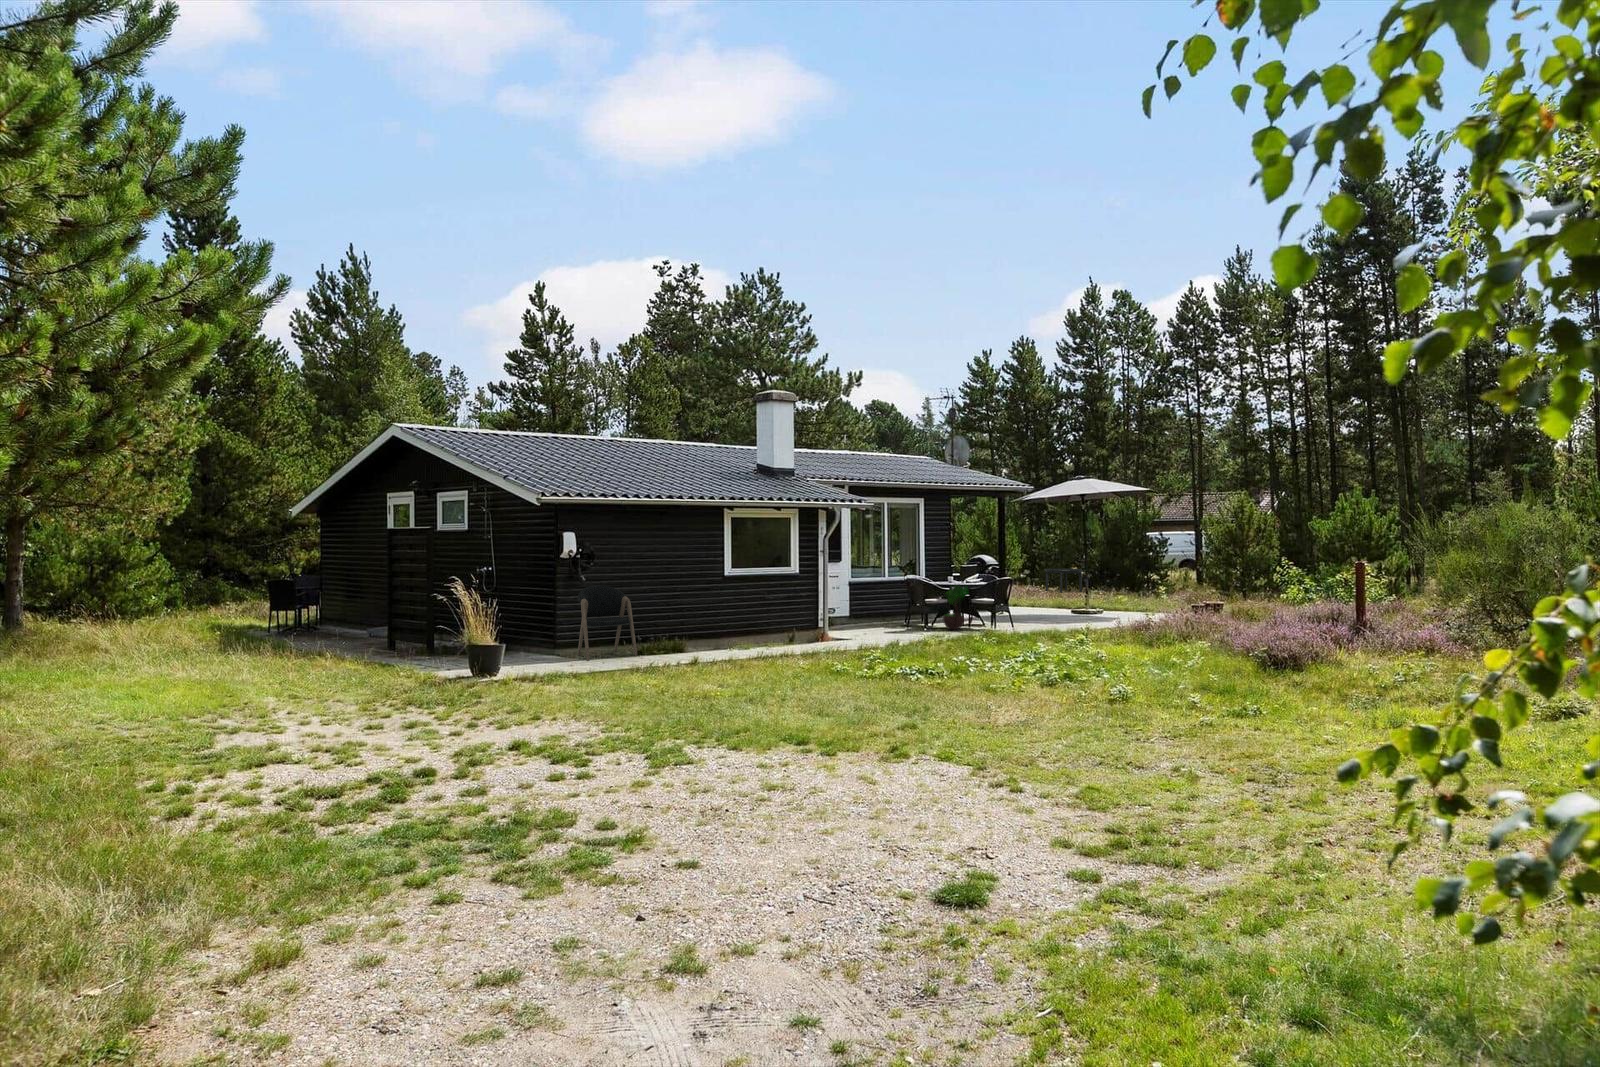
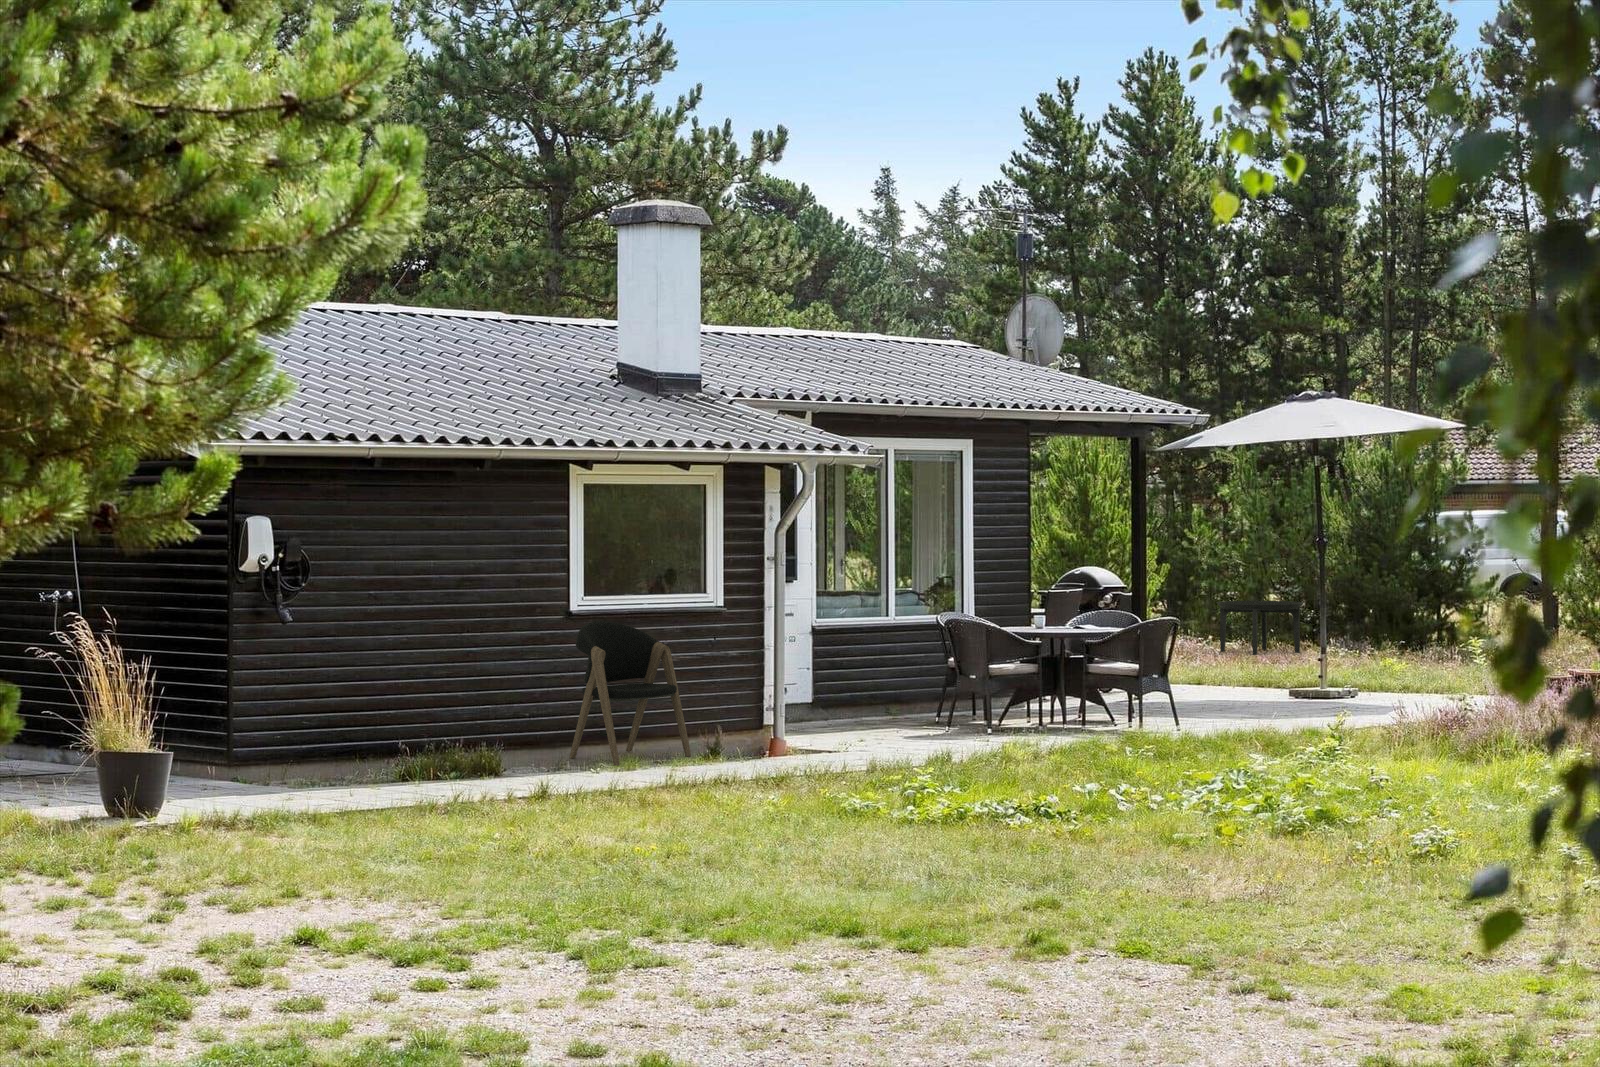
chair: present [577,585,637,661] -> present [569,621,691,766]
potted tree: present [943,586,966,630] -> none [1027,621,1085,726]

